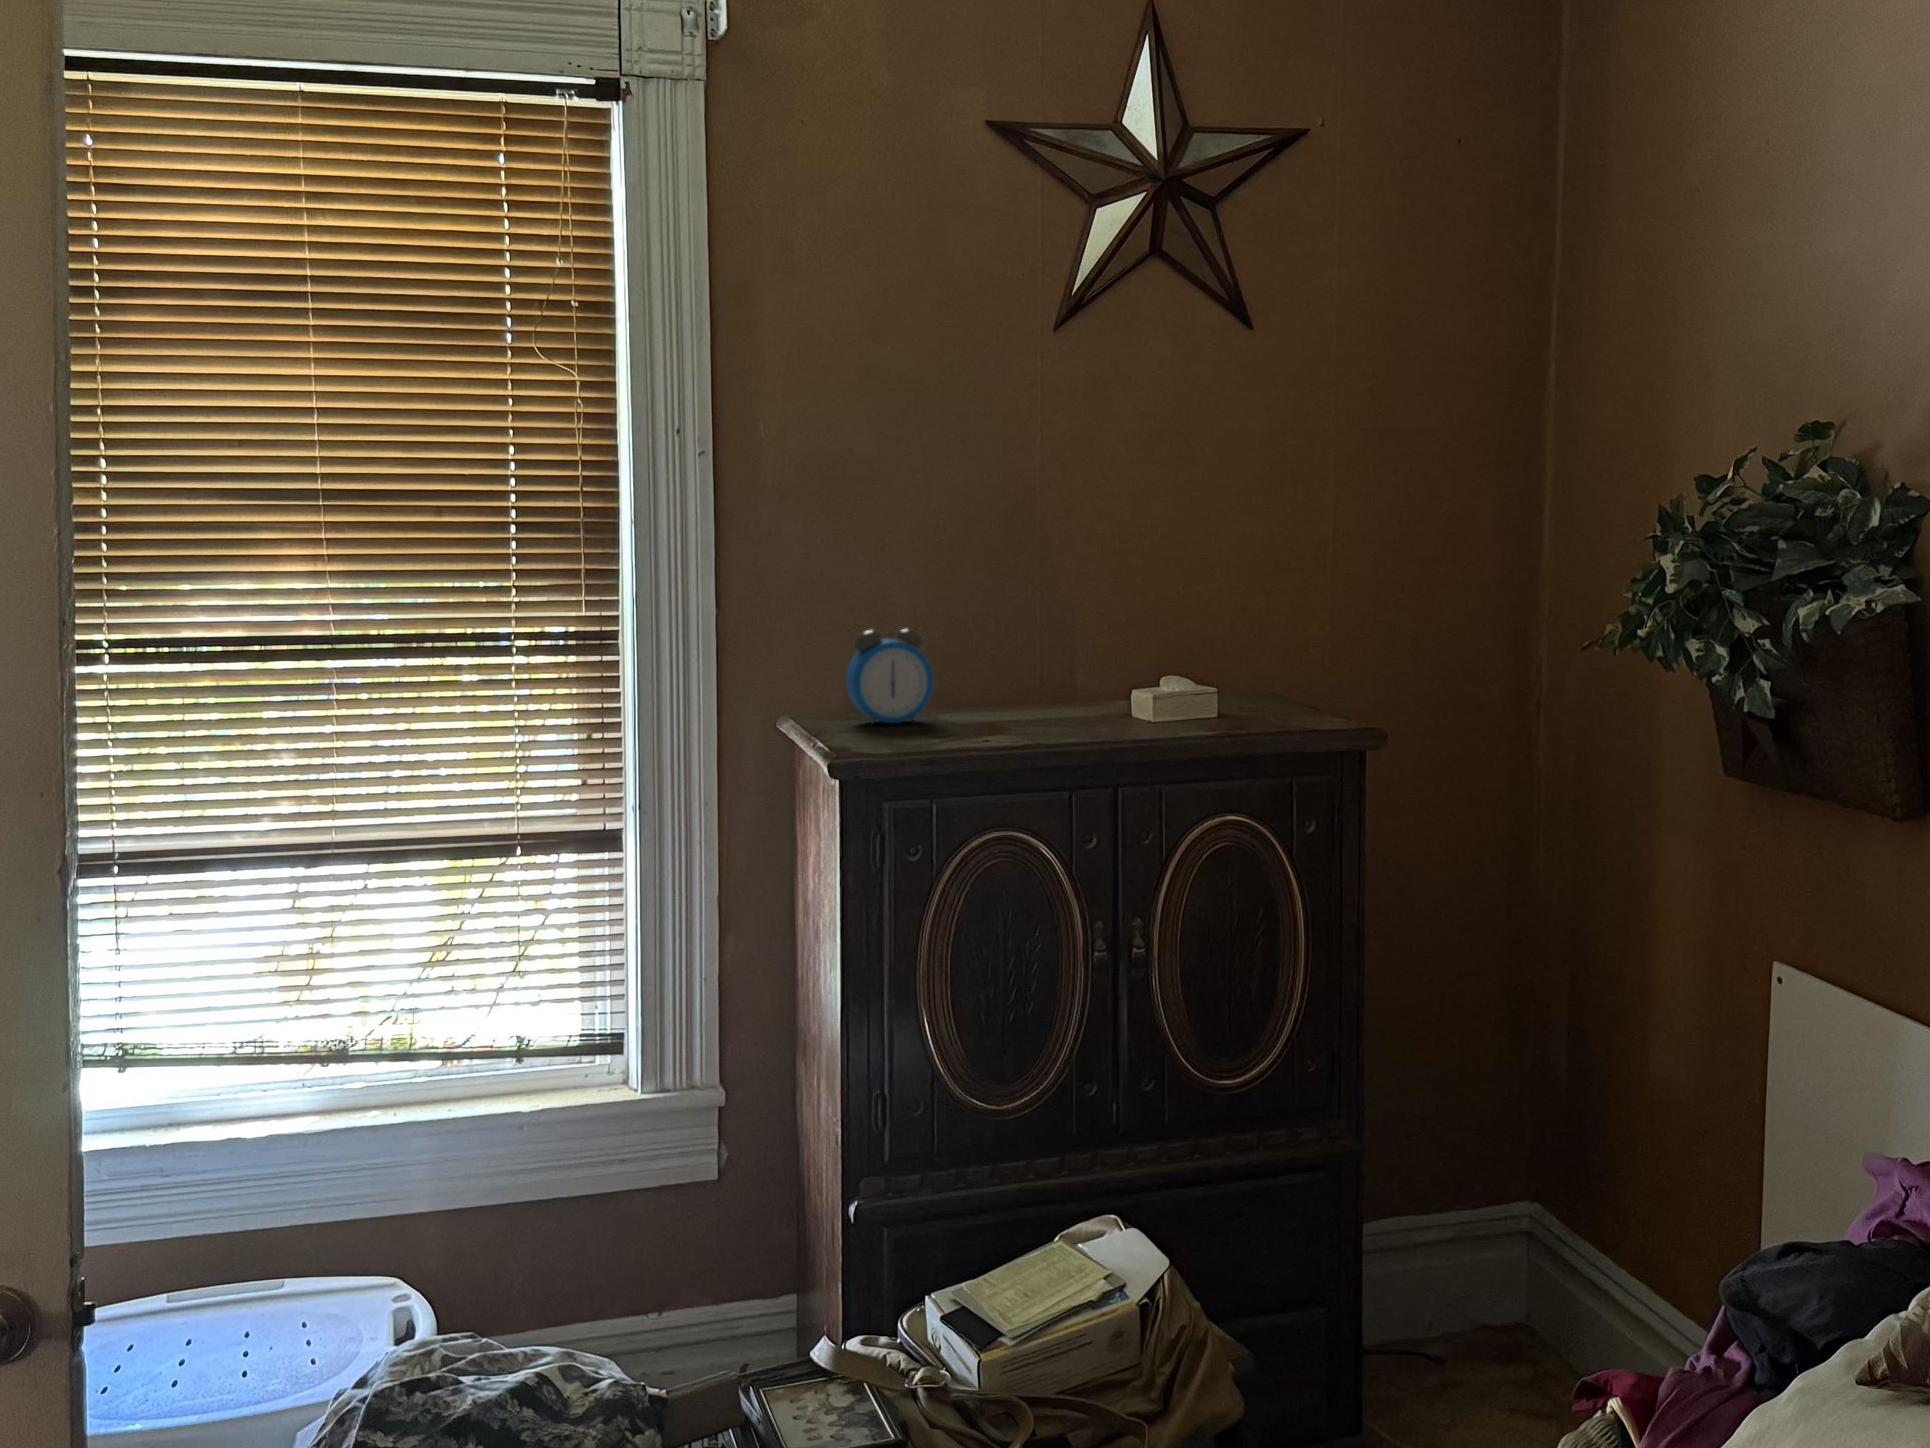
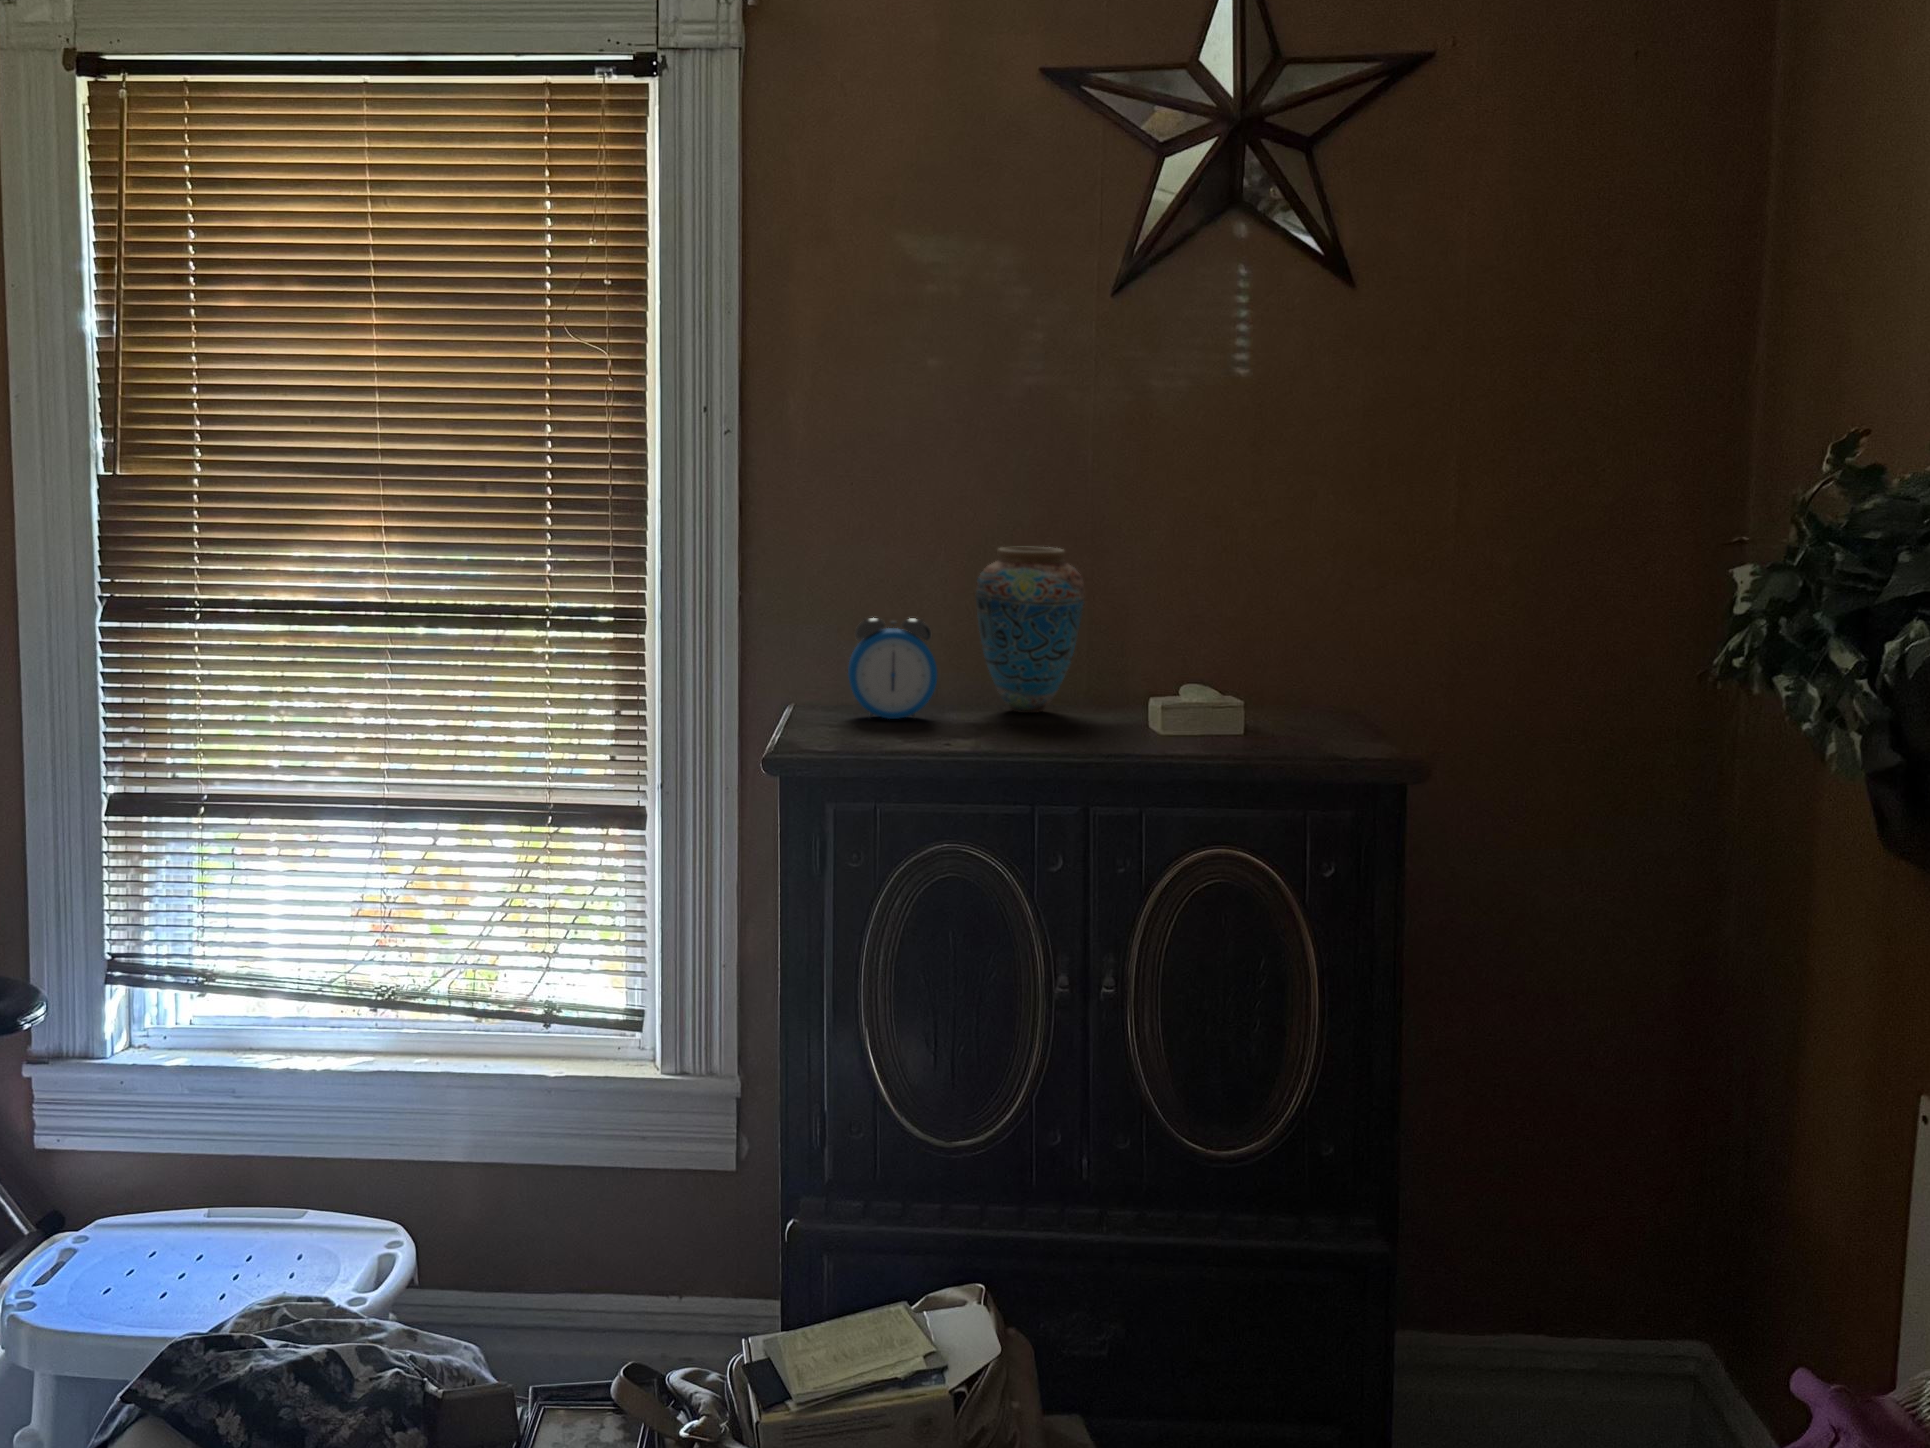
vase: none [951,559,1050,711] -> present [976,547,1084,713]

